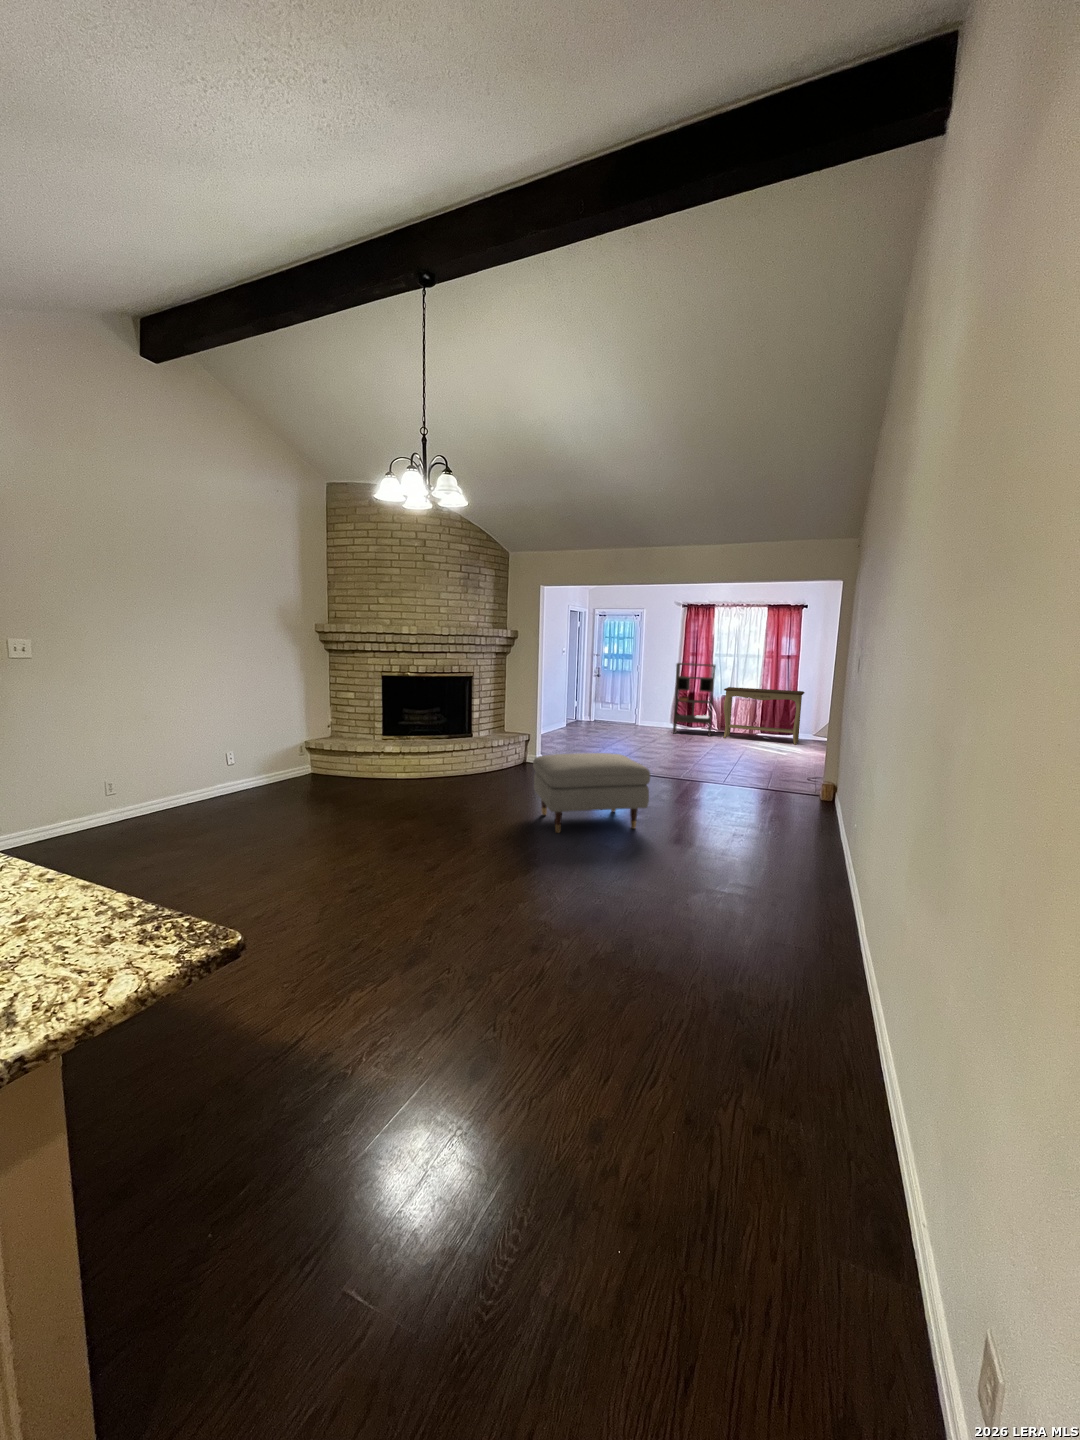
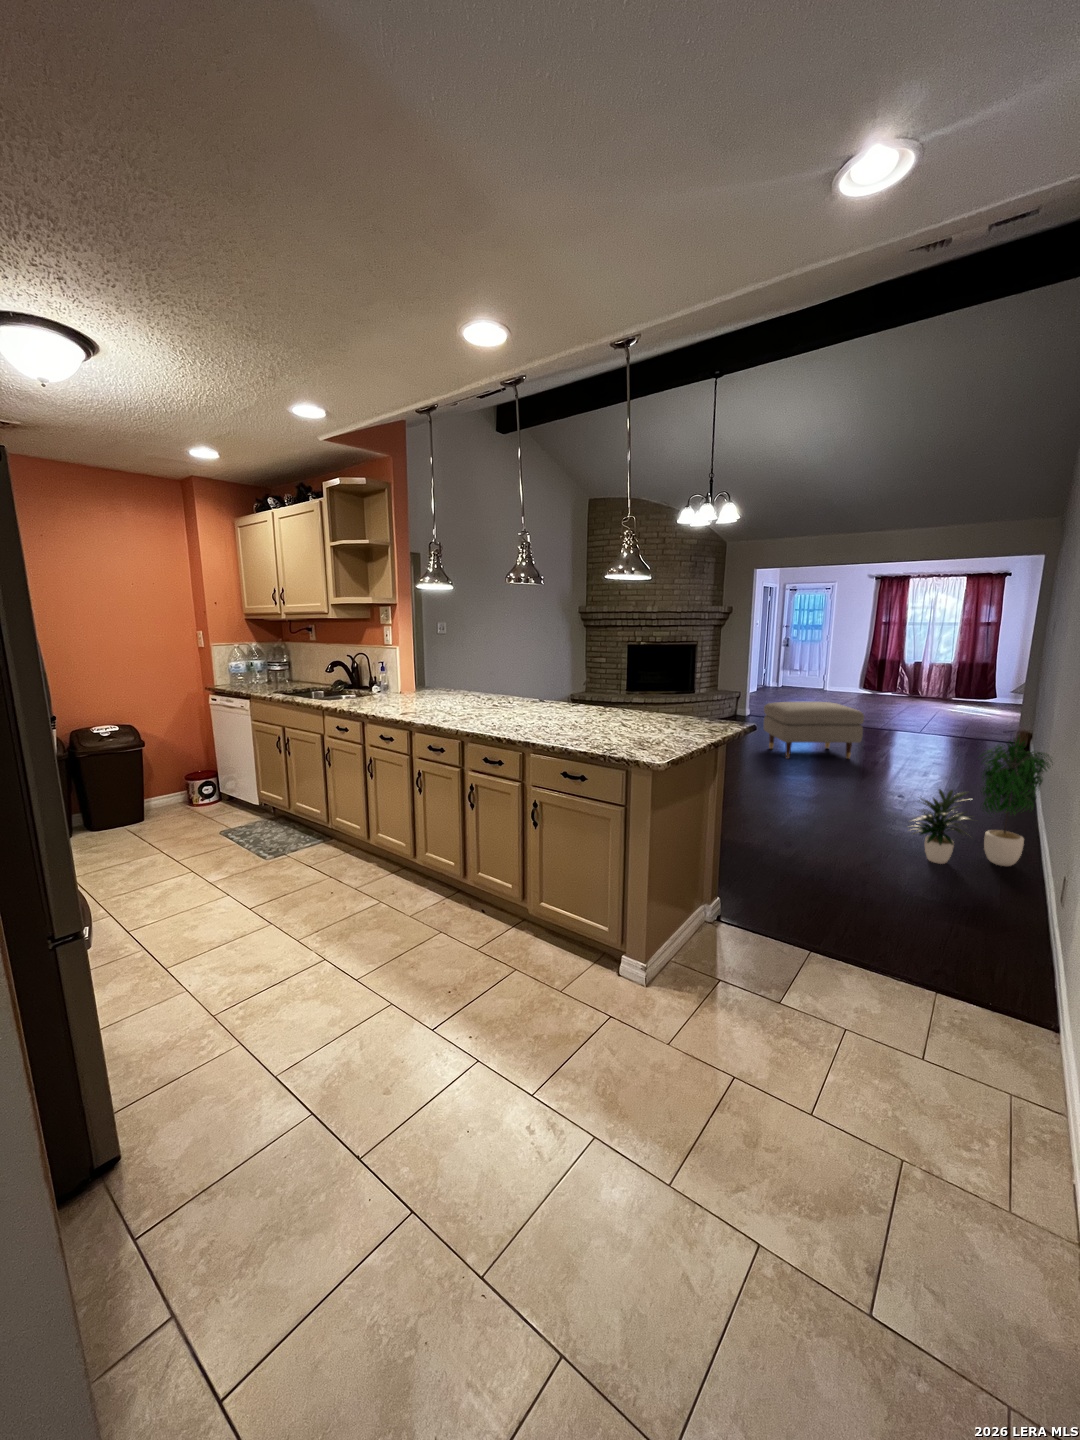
bookshelf: present [673,663,716,736] -> none [862,632,909,700]
console table: present [723,687,805,745] -> none [915,654,1003,708]
potted plant: none [667,850,889,1080] -> present [912,737,1050,866]

